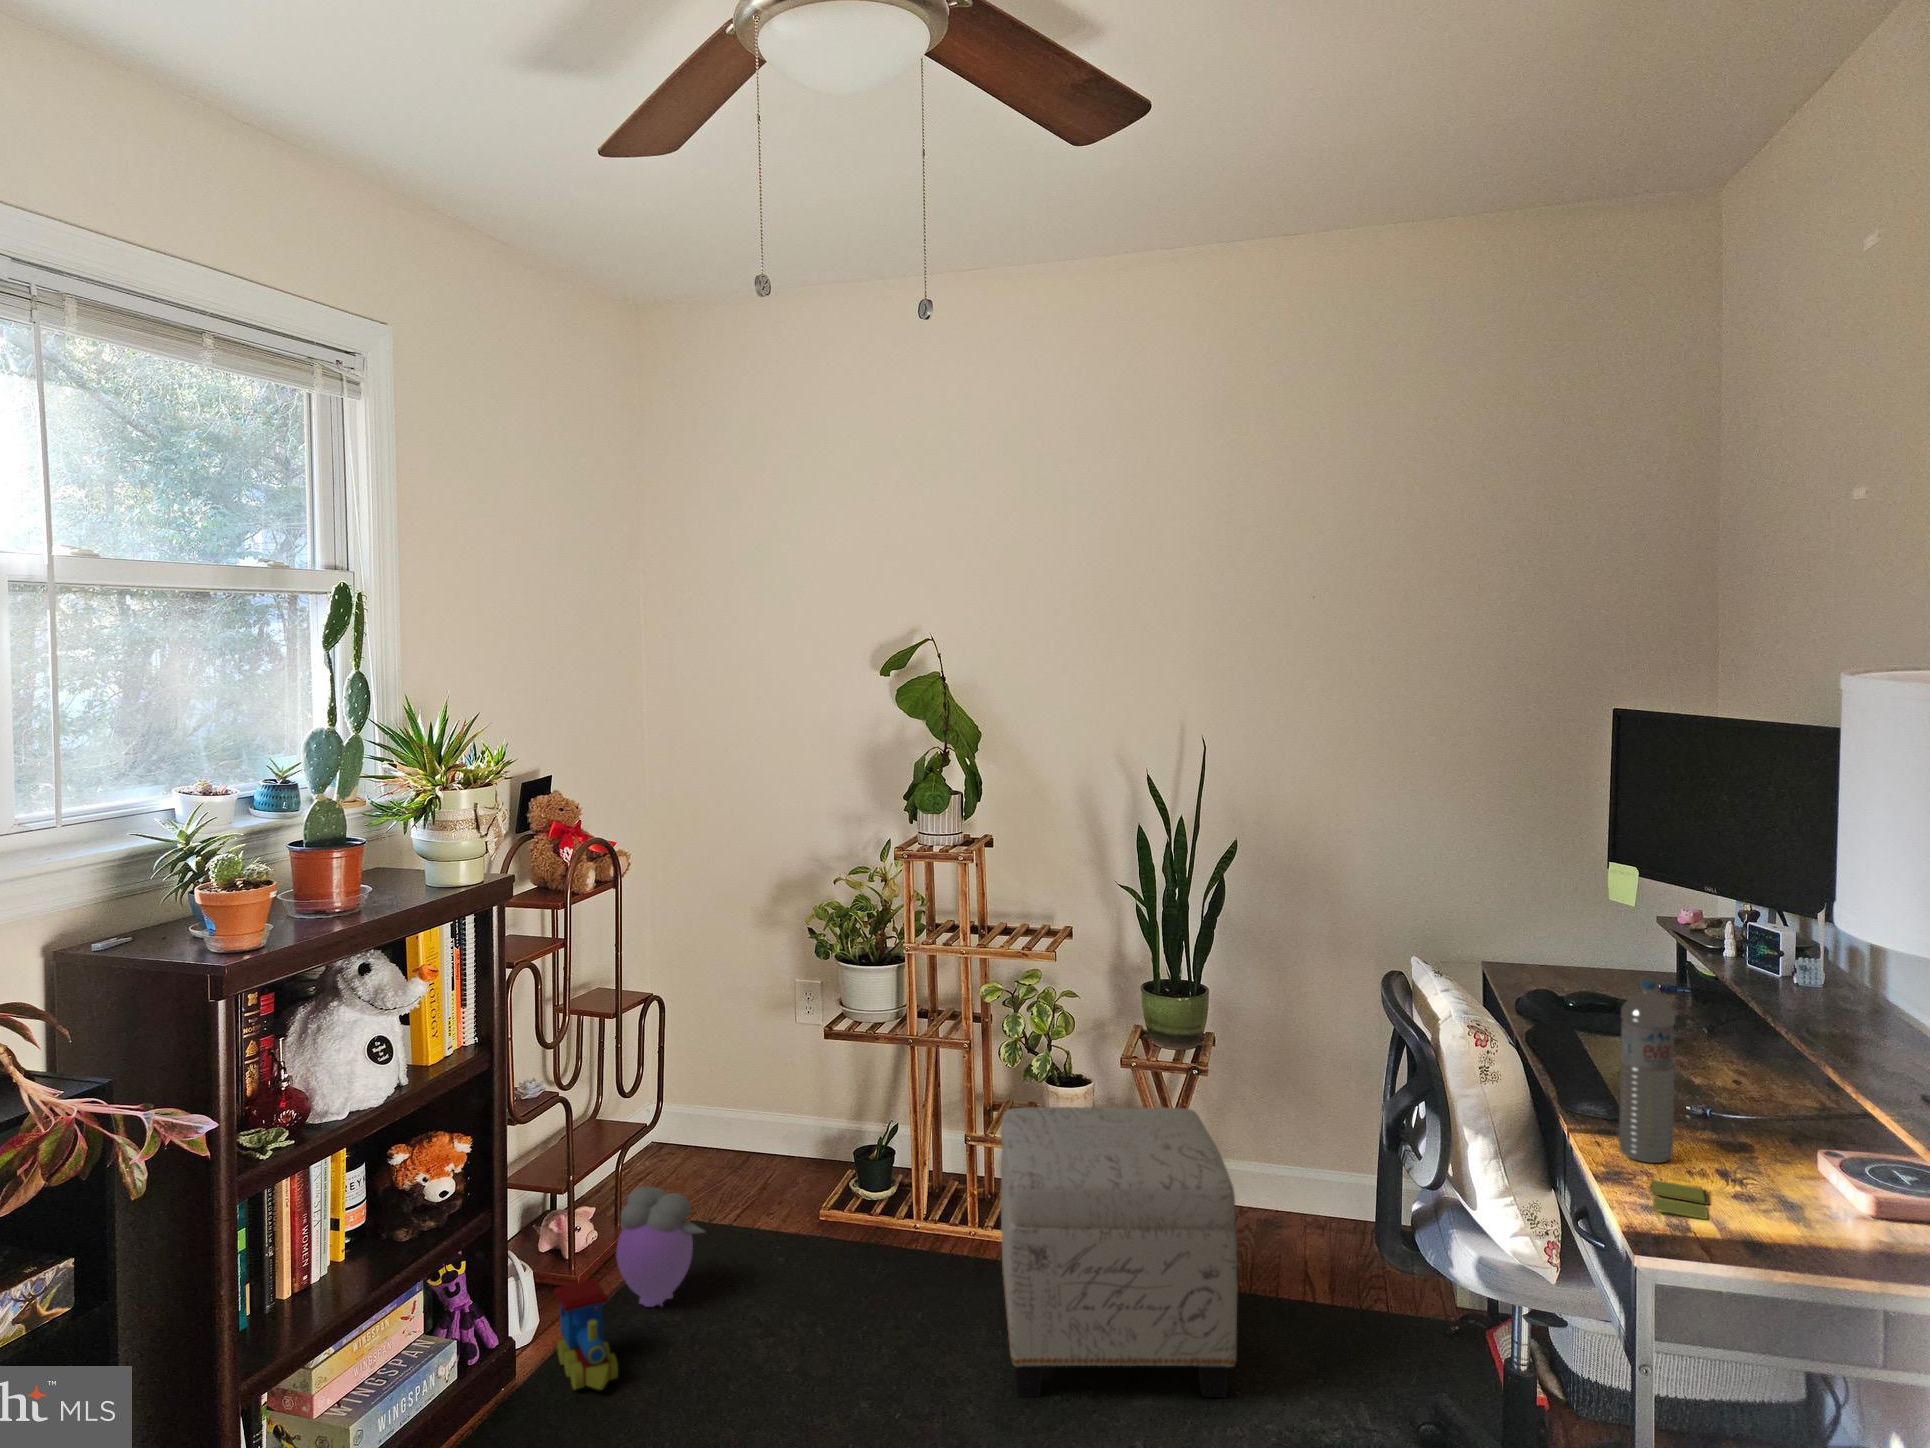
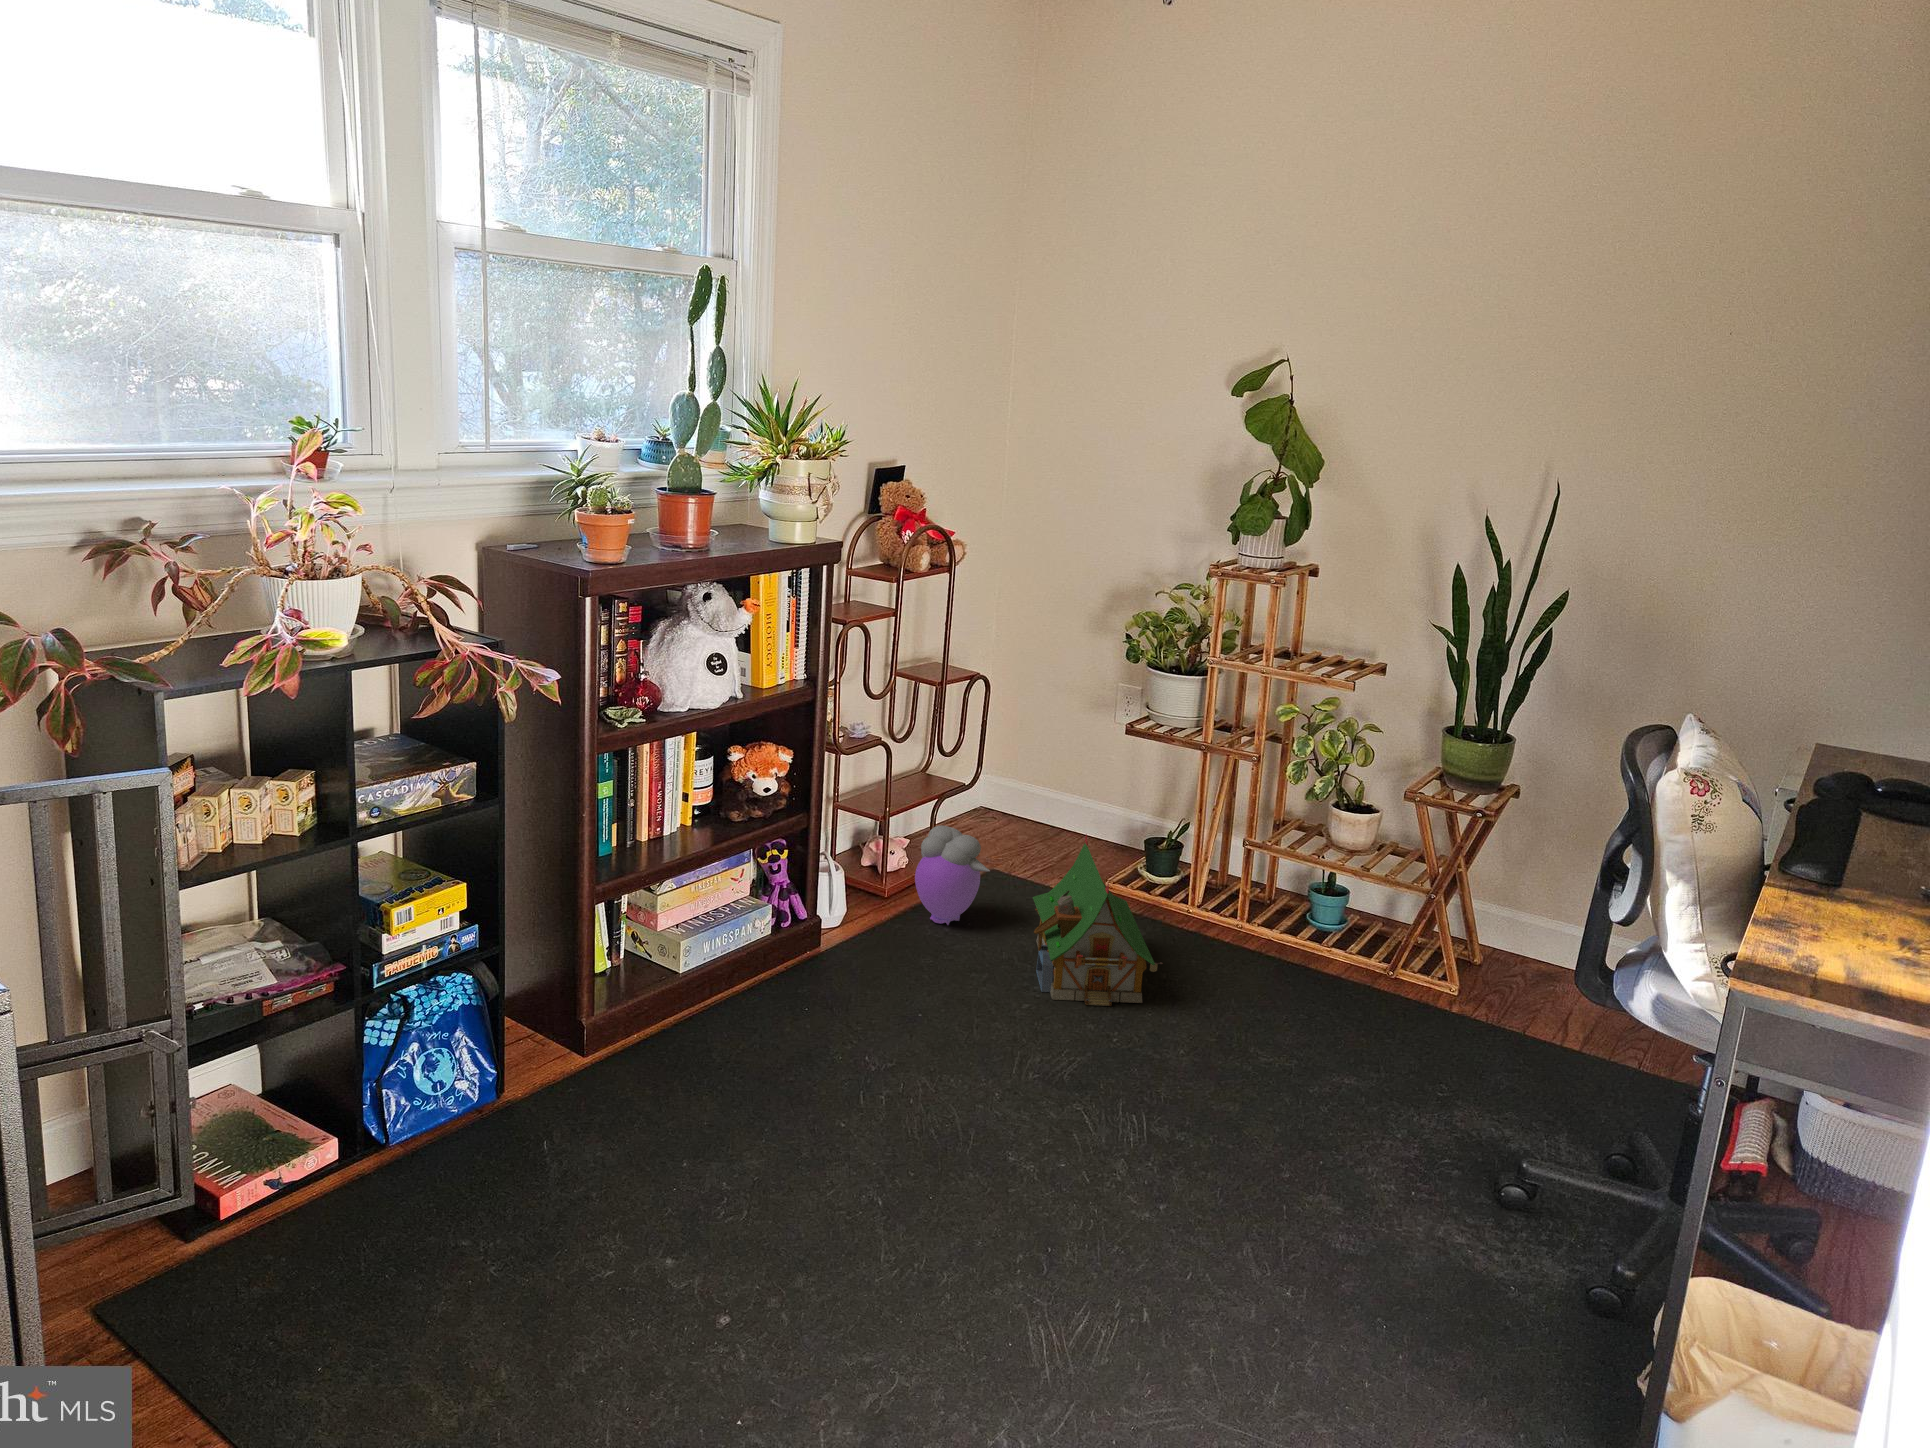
water bottle: present [1619,980,1675,1163] -> none [1812,741,1902,924]
ottoman: present [1000,1107,1237,1397] -> none [1226,813,1464,1095]
toy house: none [757,1167,925,1378] -> present [1033,834,1163,1006]
sticky notes: present [1651,1180,1709,1219] -> none [1799,931,1879,970]
toy train: present [554,1279,618,1390] -> none [855,887,896,970]

